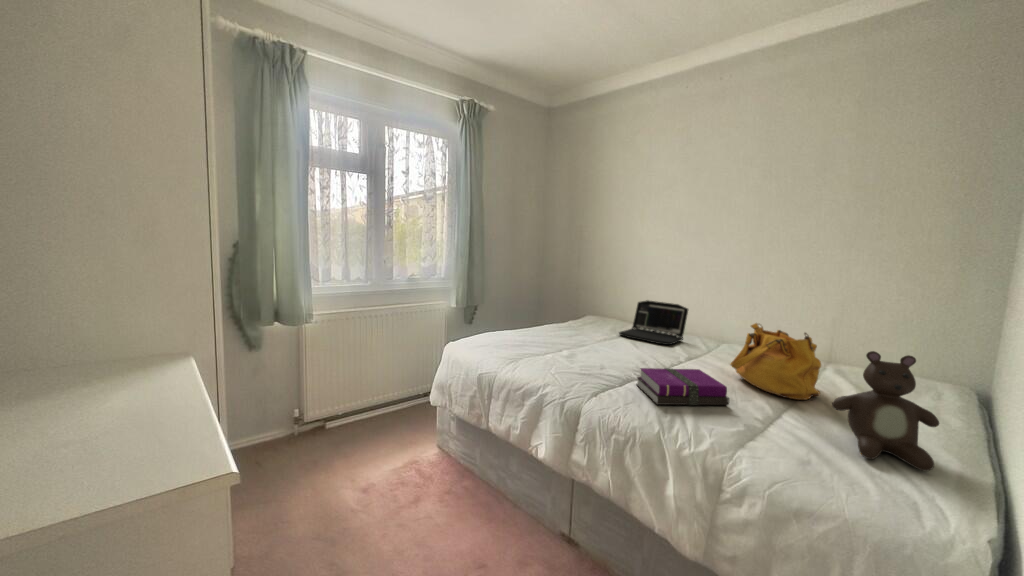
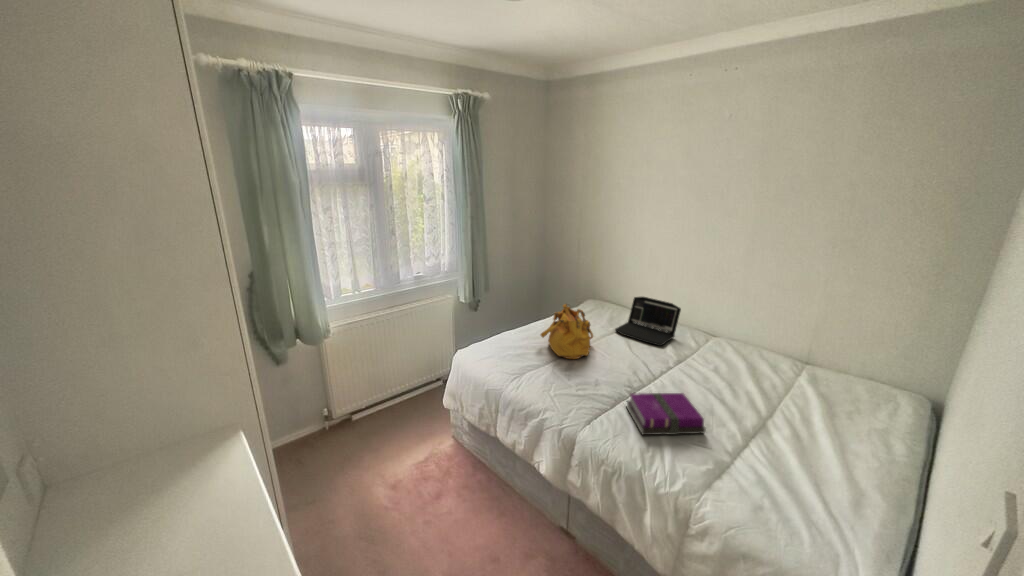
handbag: present [731,323,821,400] -> present [541,304,593,359]
teddy bear: present [832,351,939,471] -> none [791,410,878,515]

